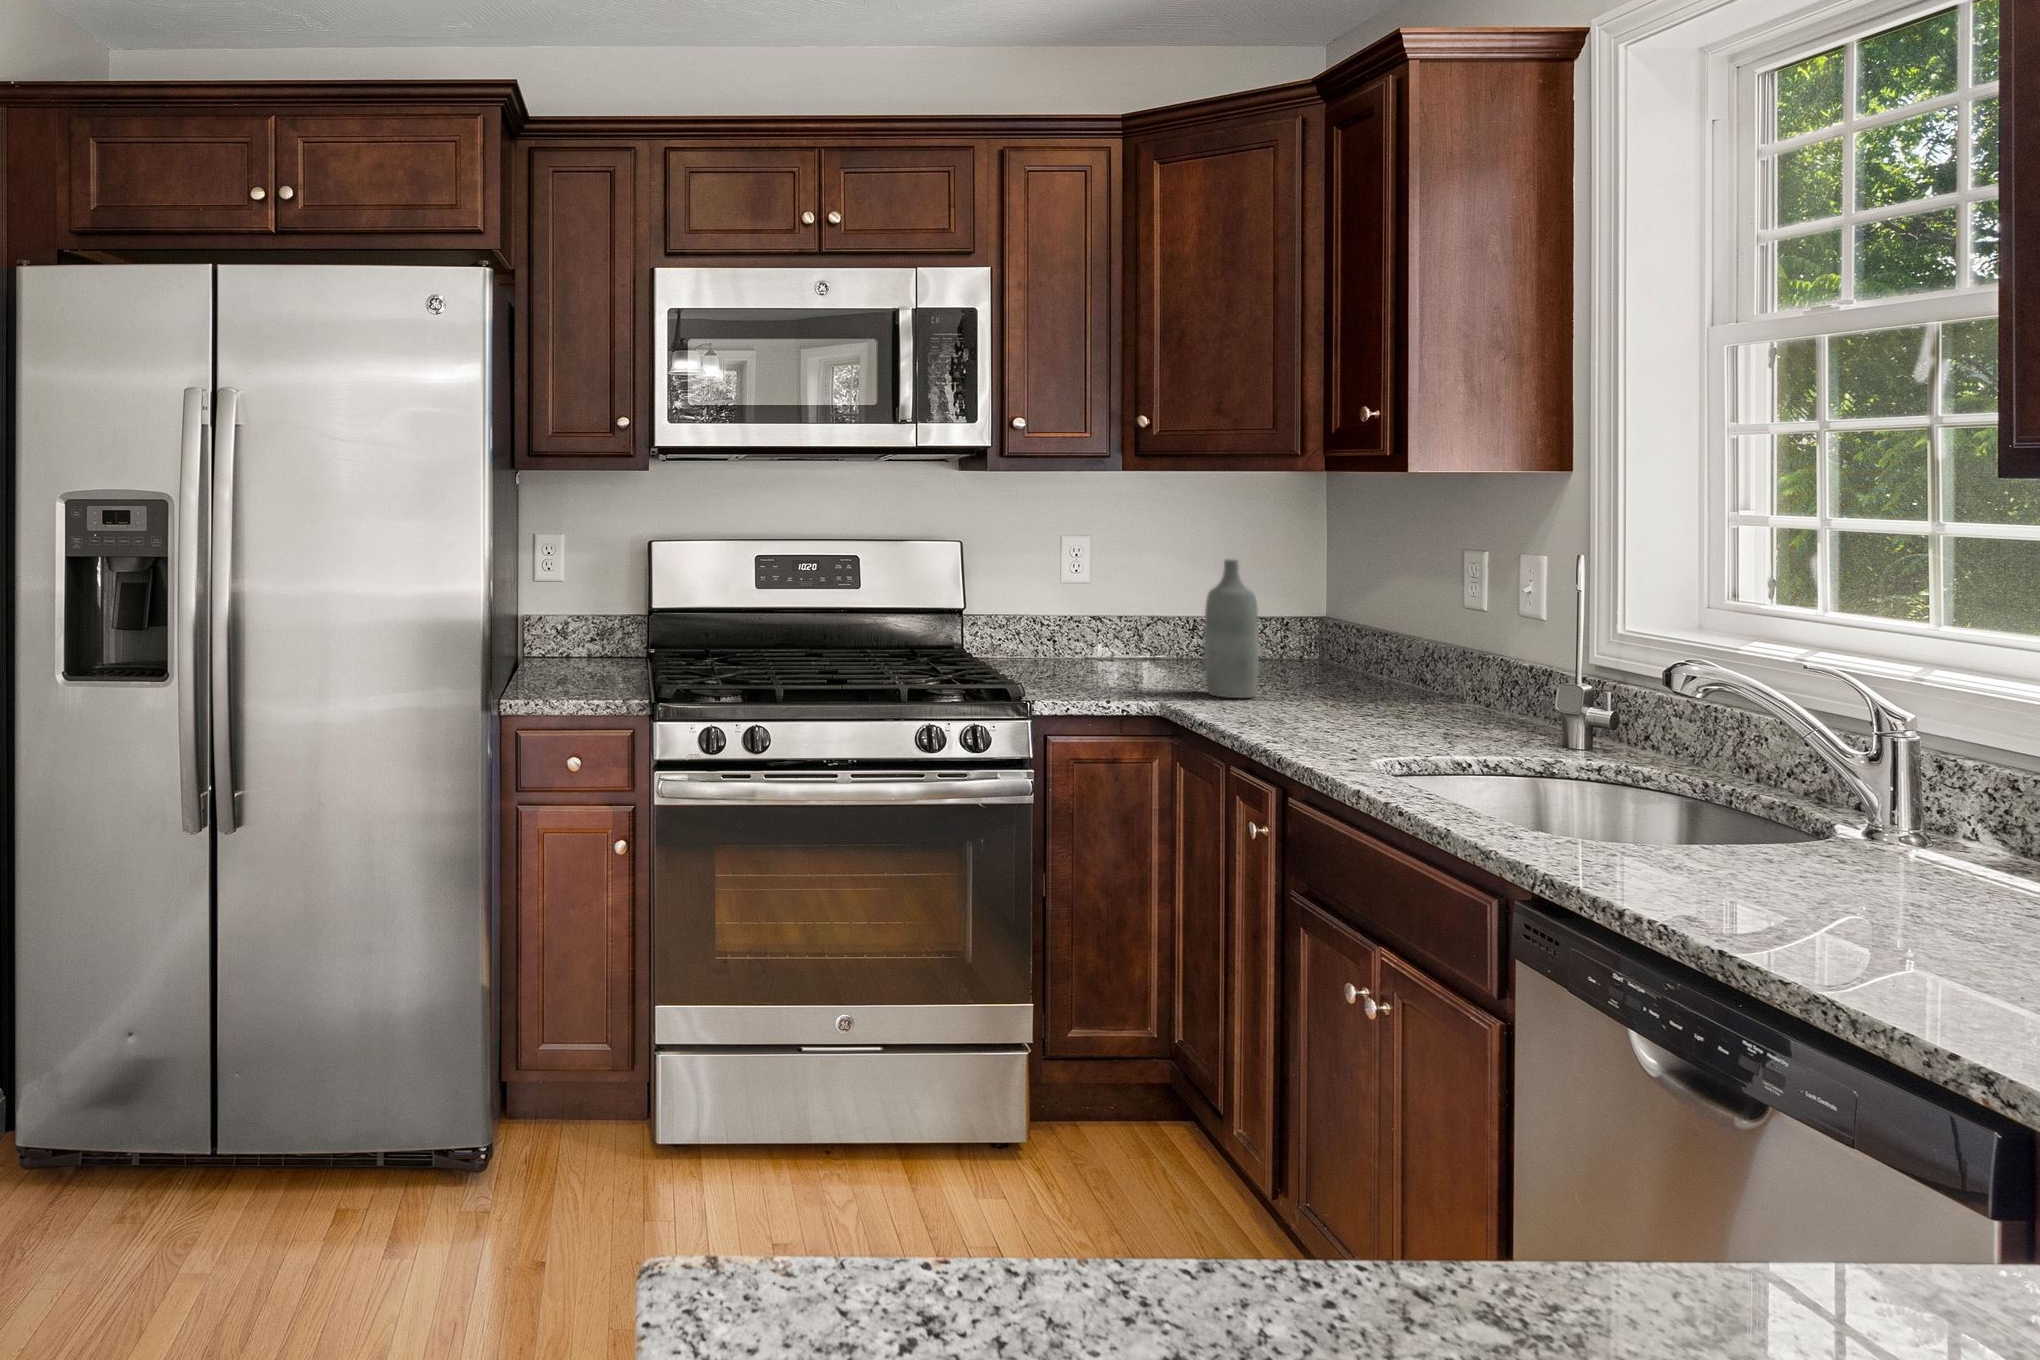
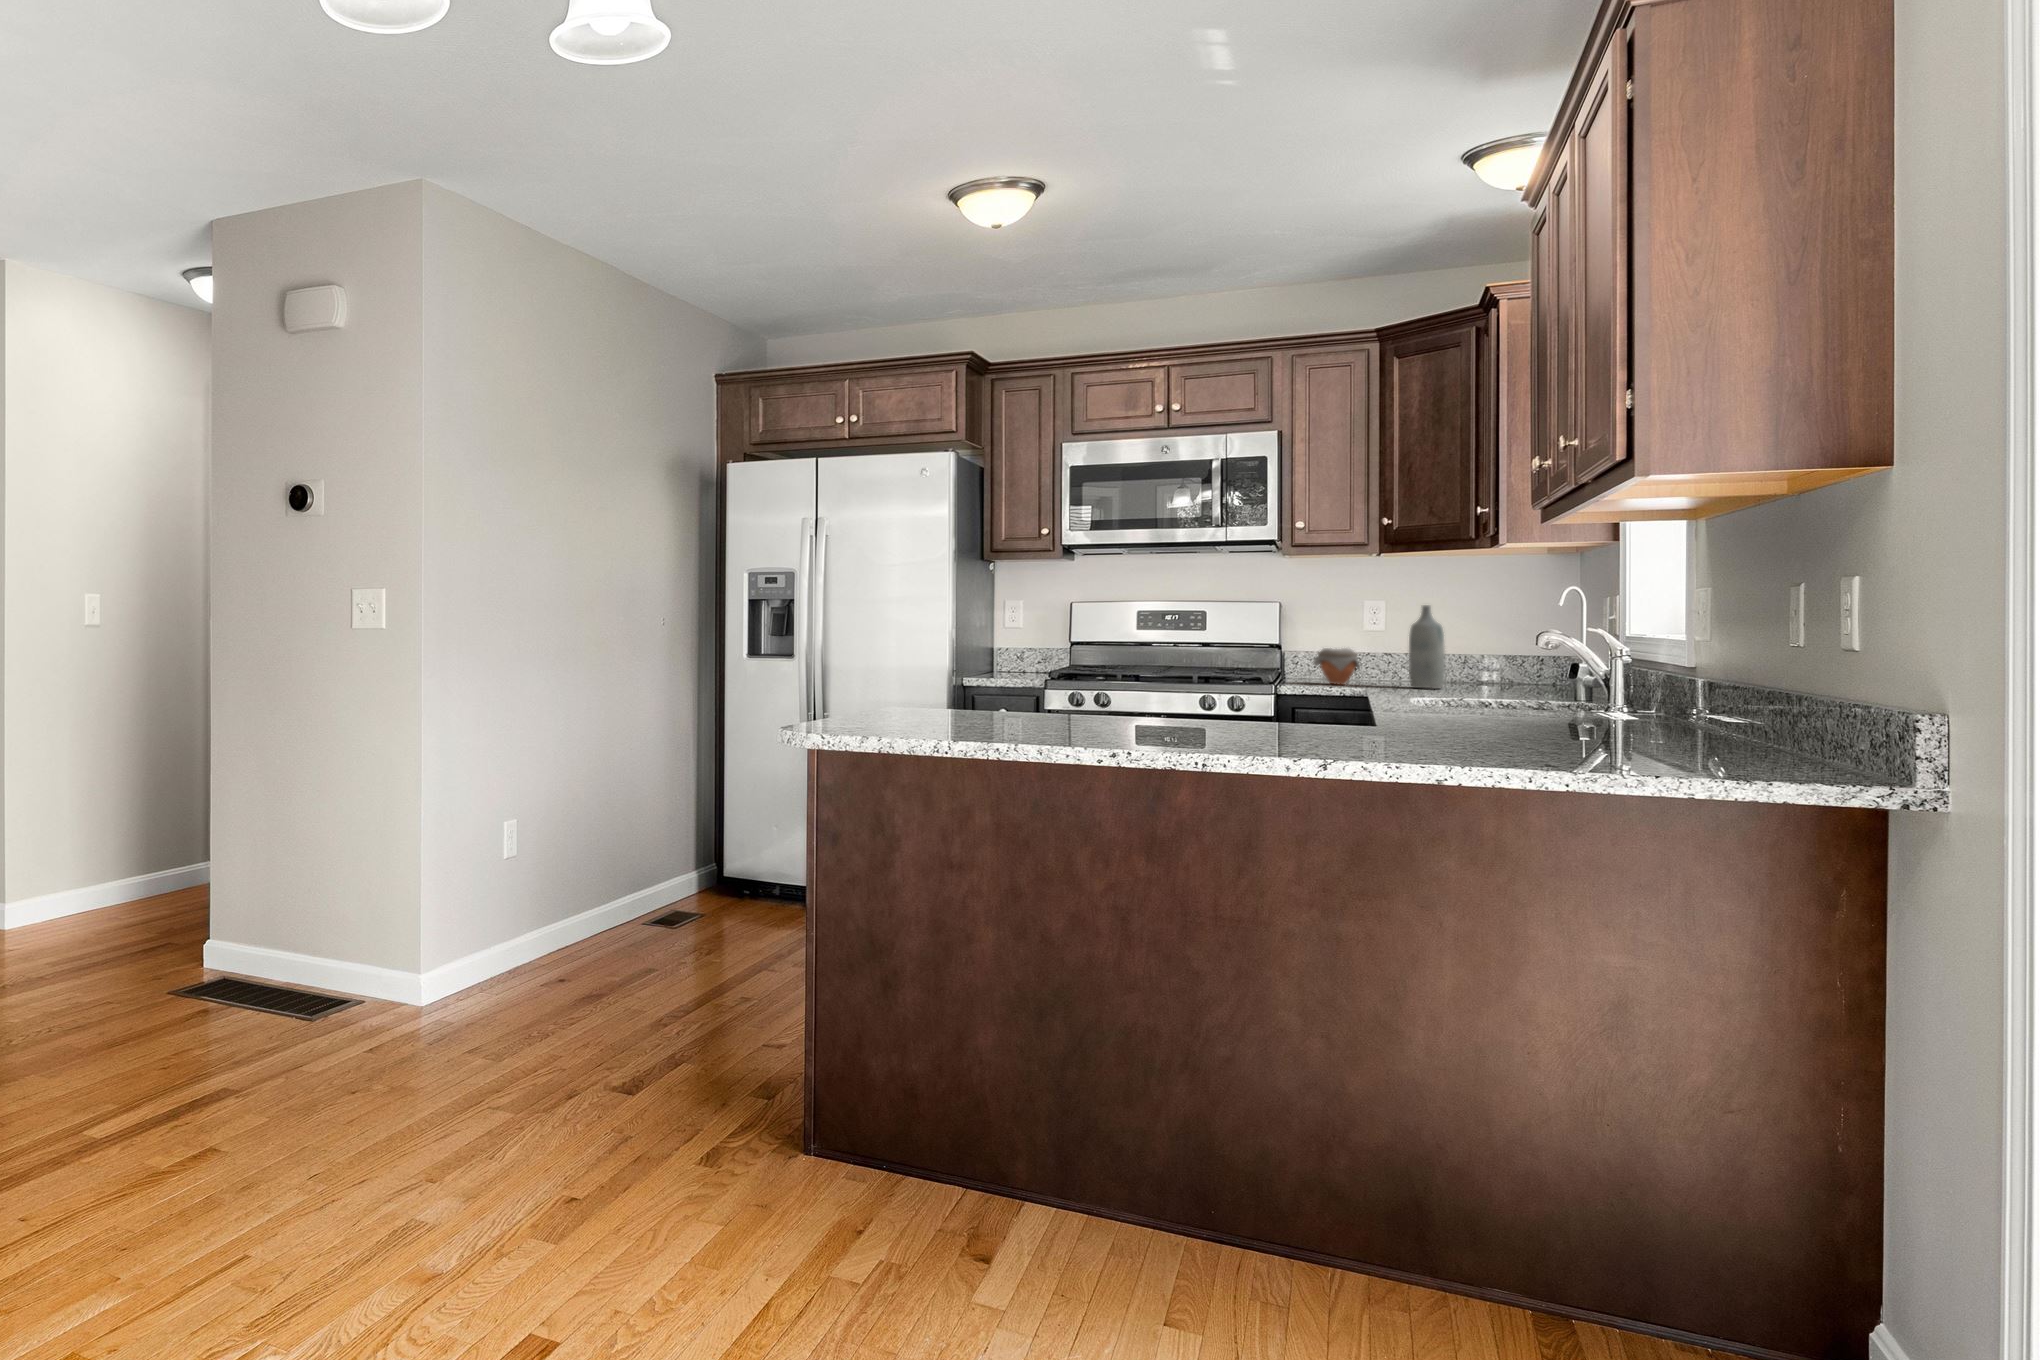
jar: none [1063,629,1137,693] -> present [1313,648,1360,685]

